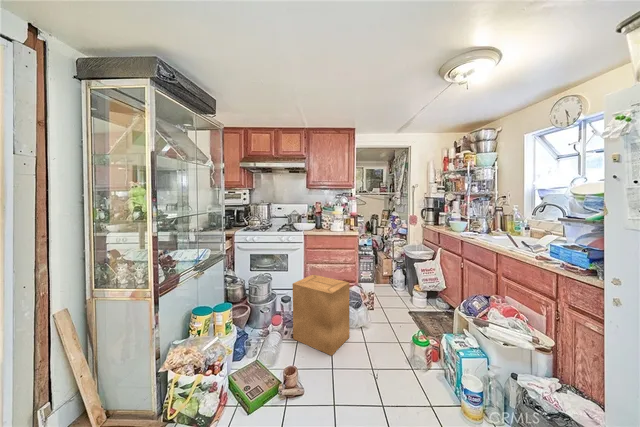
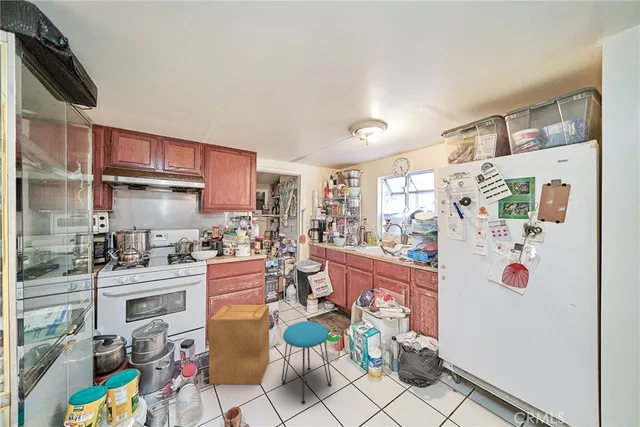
stool: none [351,307,403,393] -> present [282,321,331,404]

